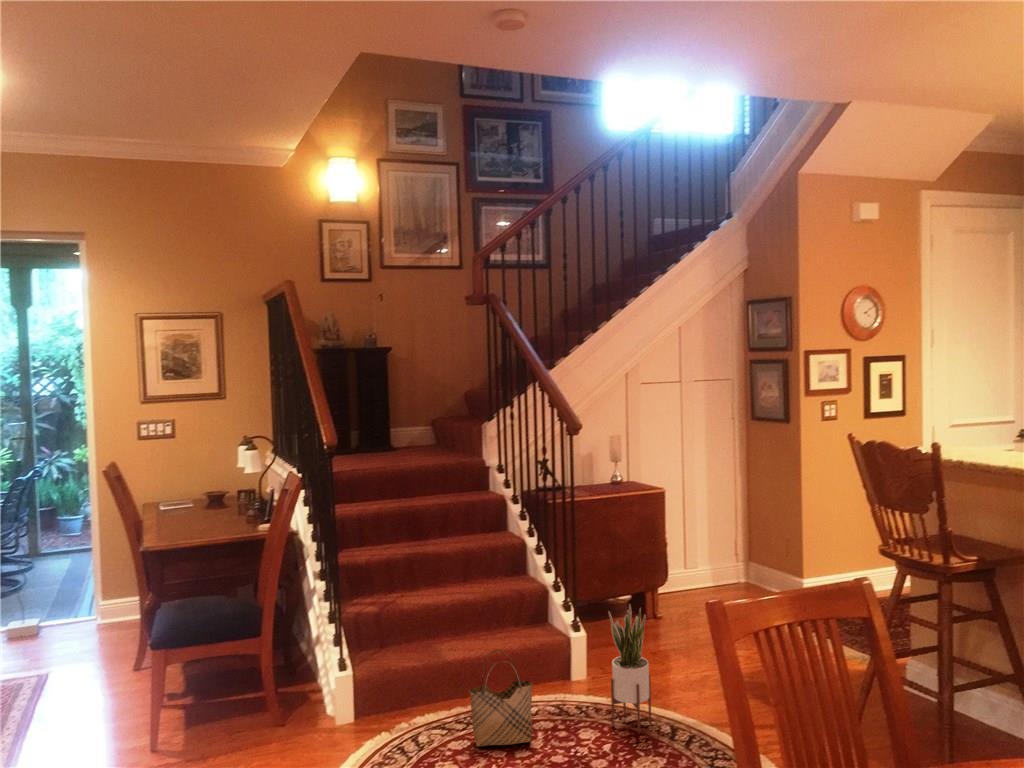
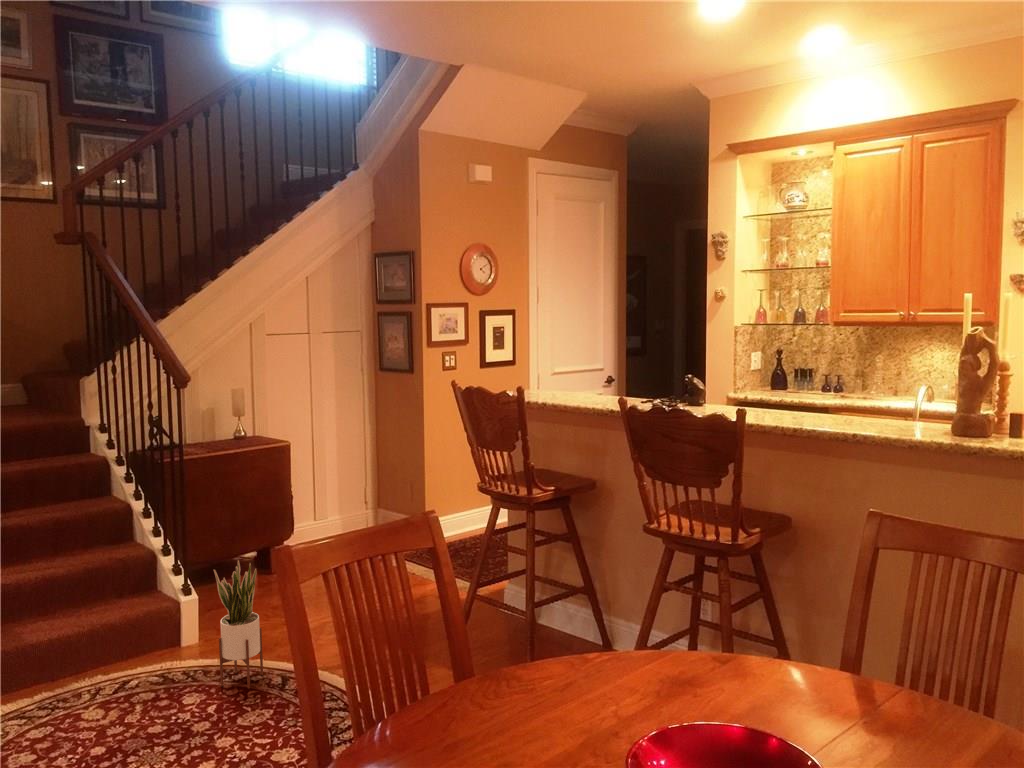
woven basket: present [469,650,532,747] -> none [49,624,128,733]

